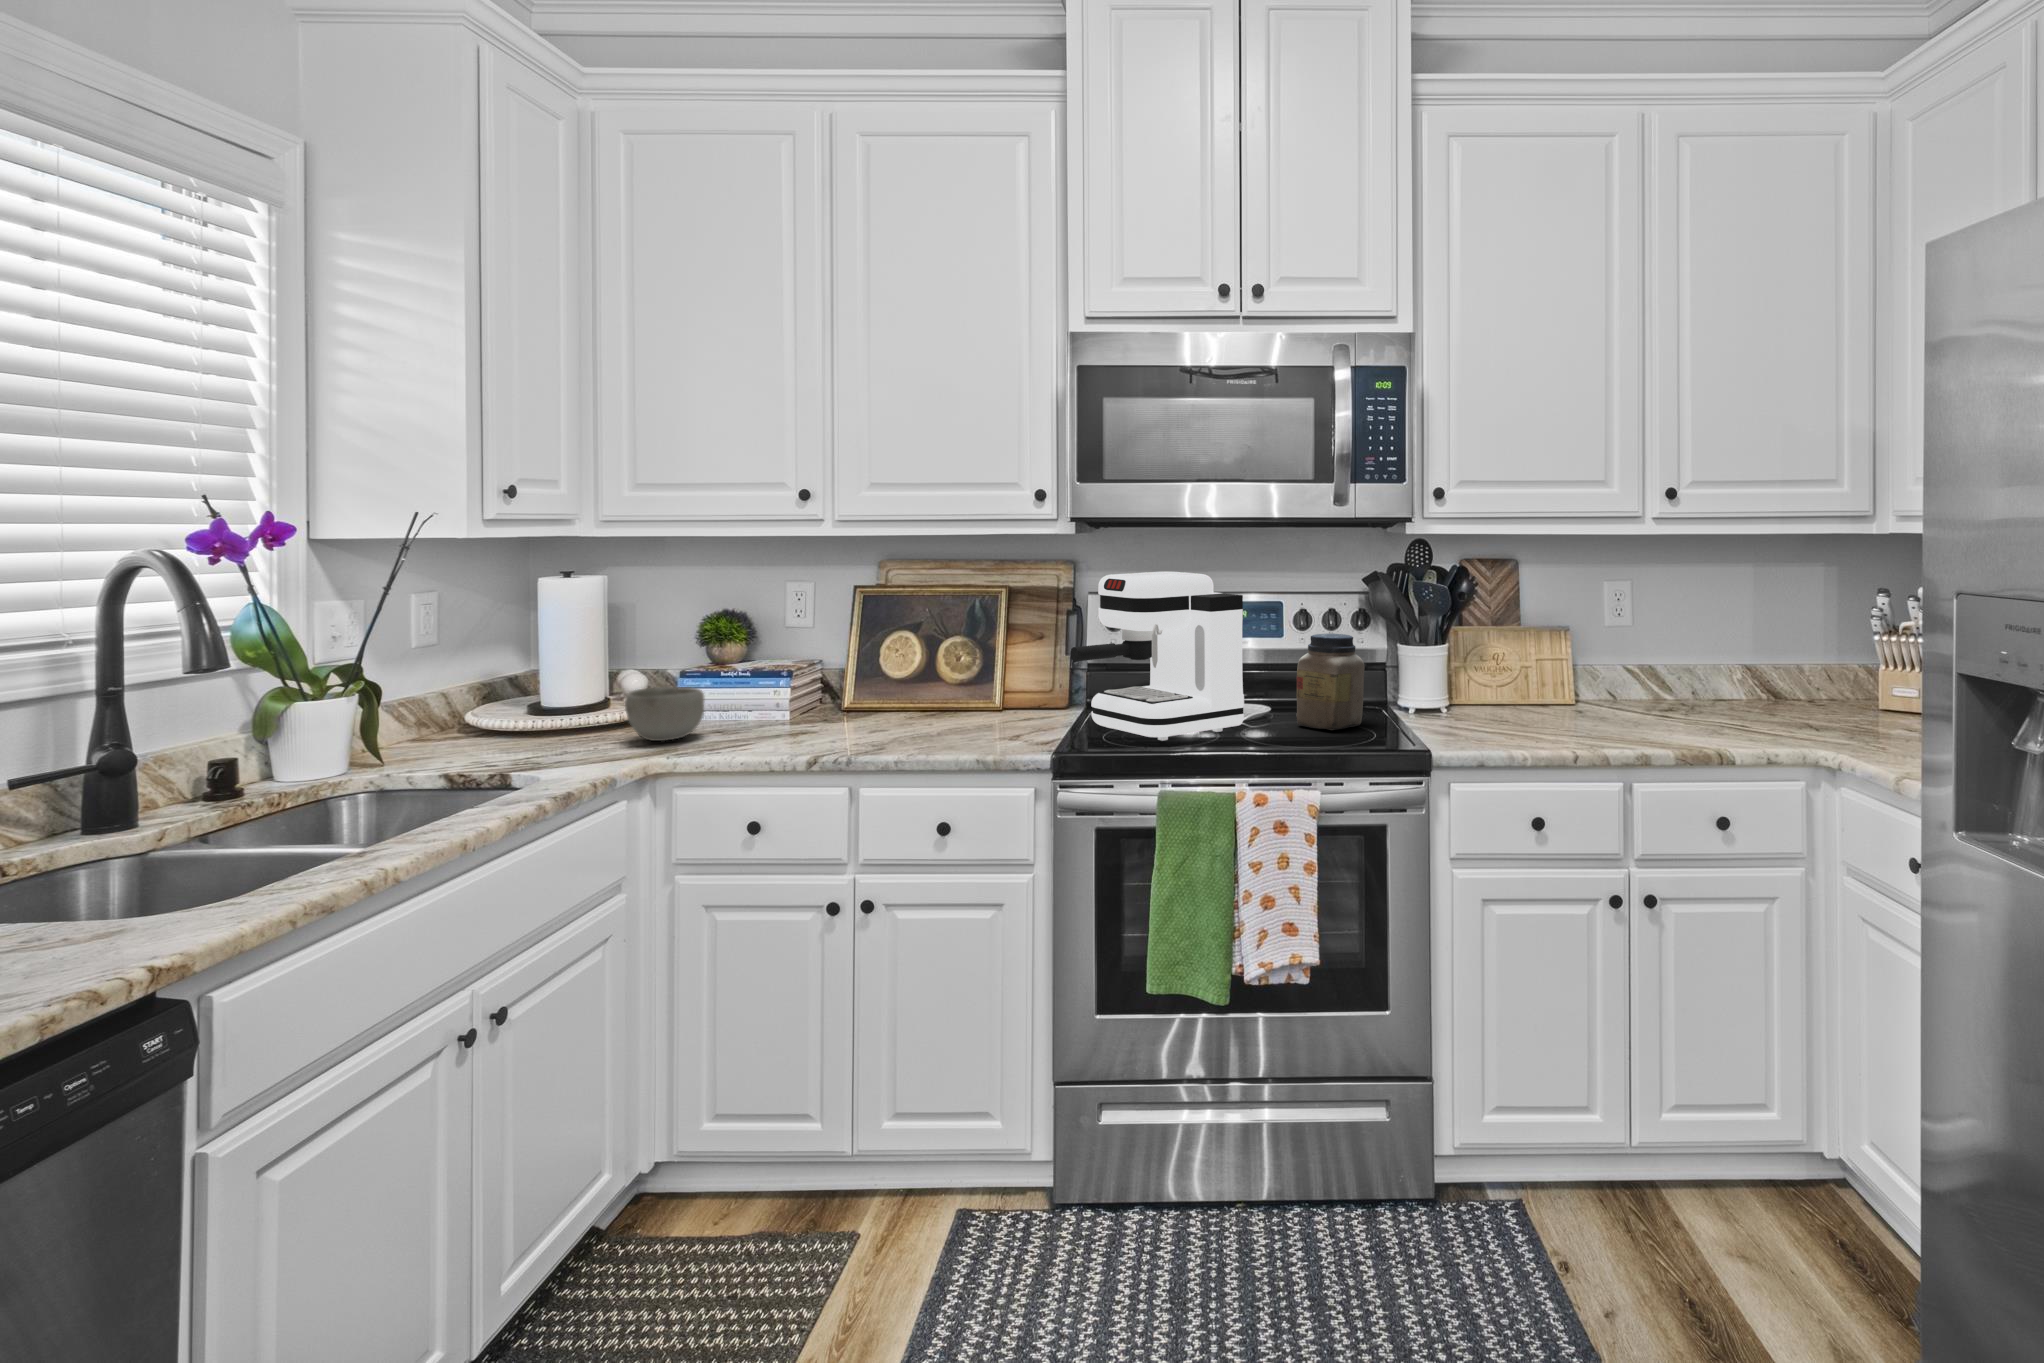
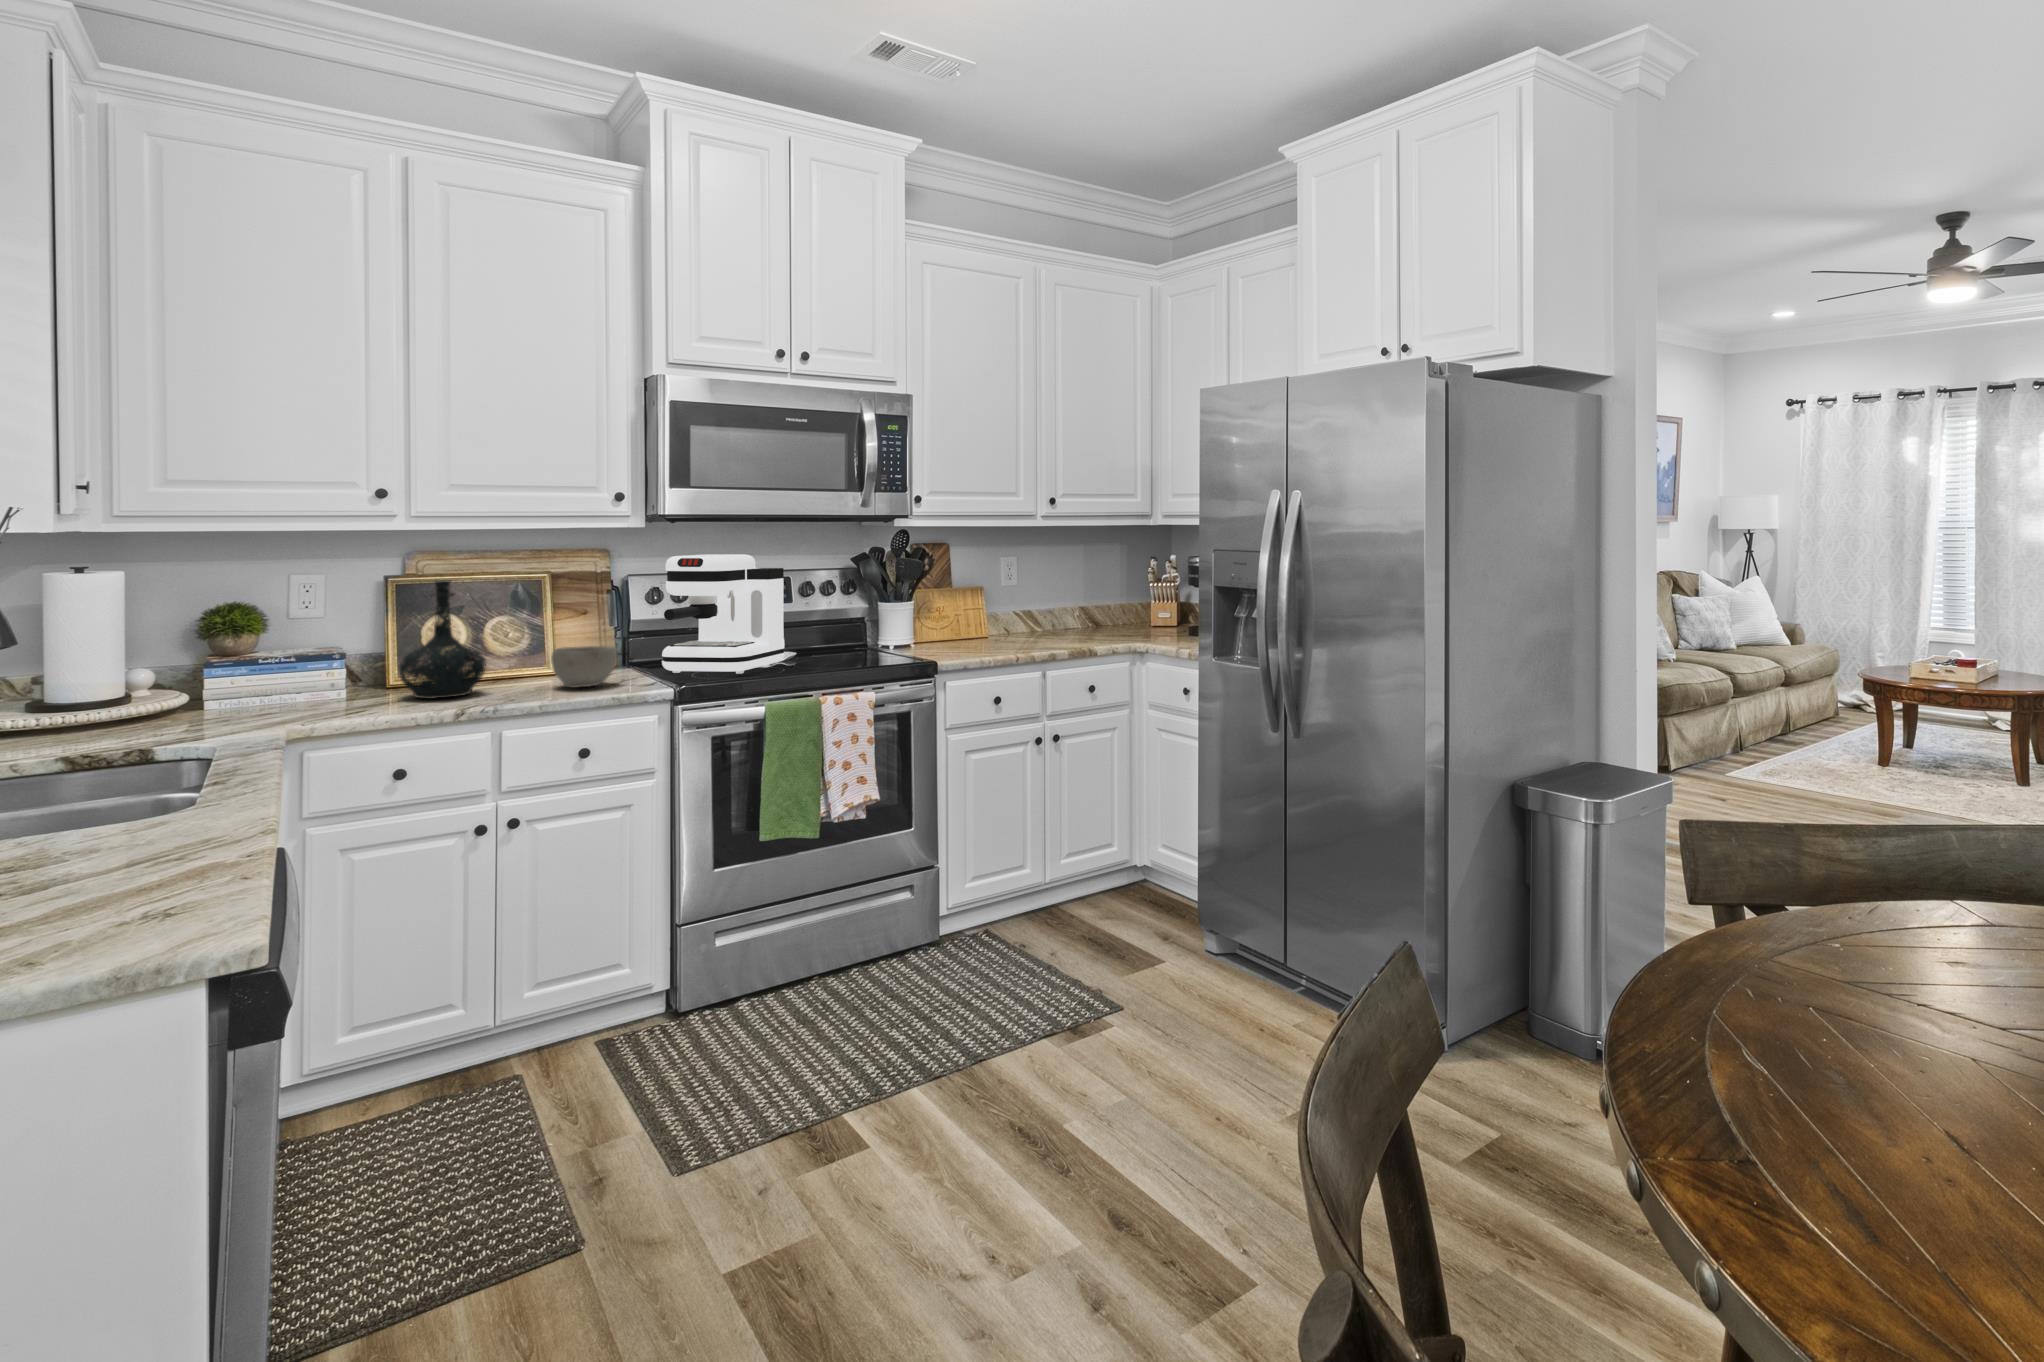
bottle: none [799,599,886,737] -> present [398,581,486,699]
jar: present [1297,634,1364,730] -> none [813,595,858,660]
bowl: present [625,687,704,741] -> present [551,646,617,688]

